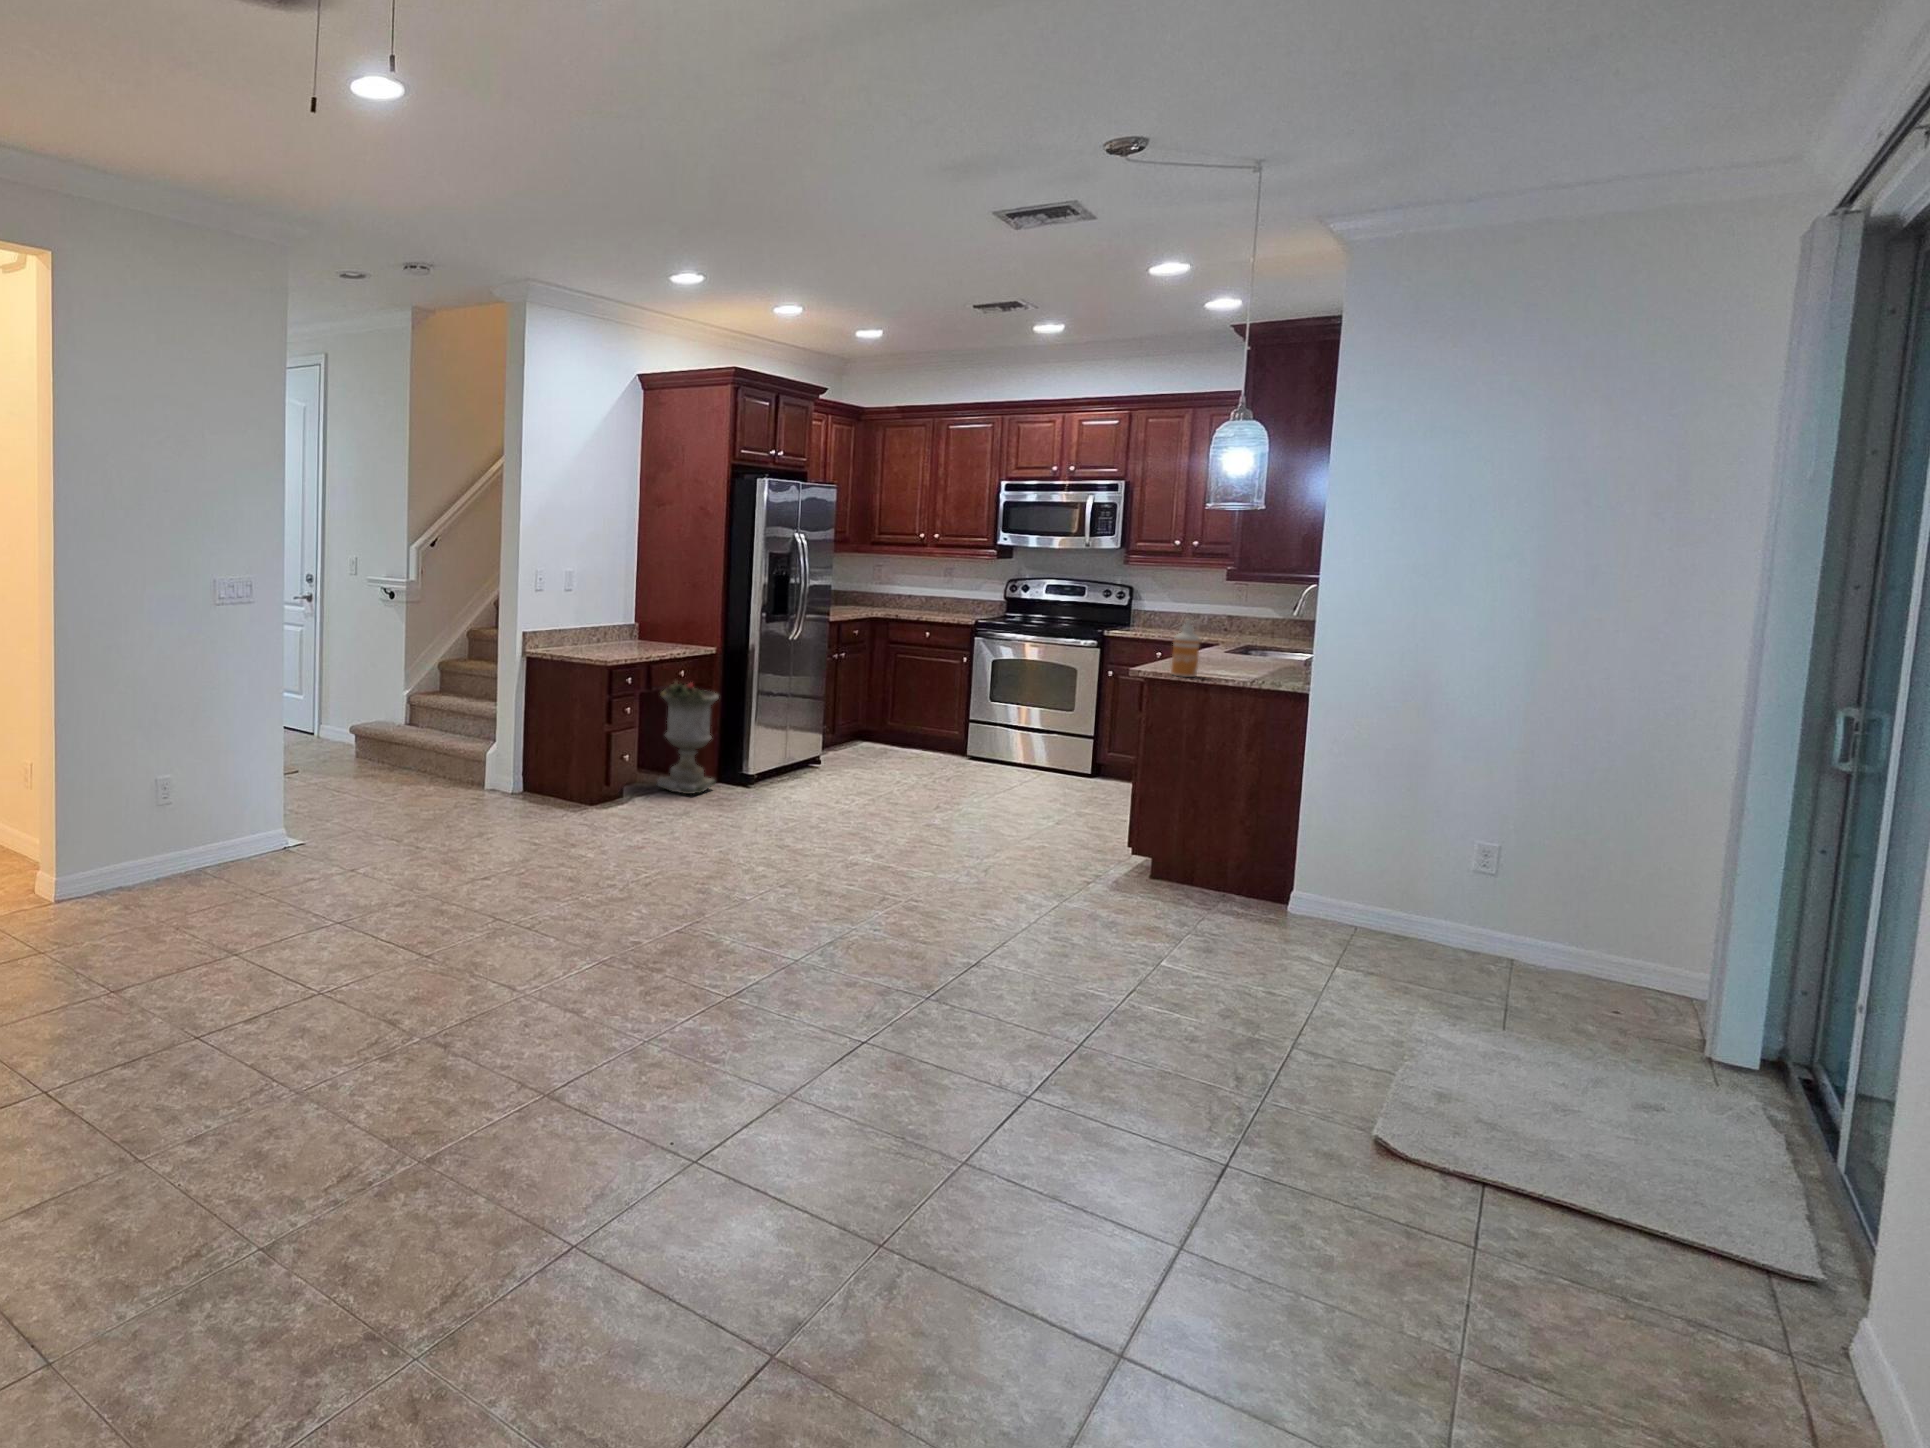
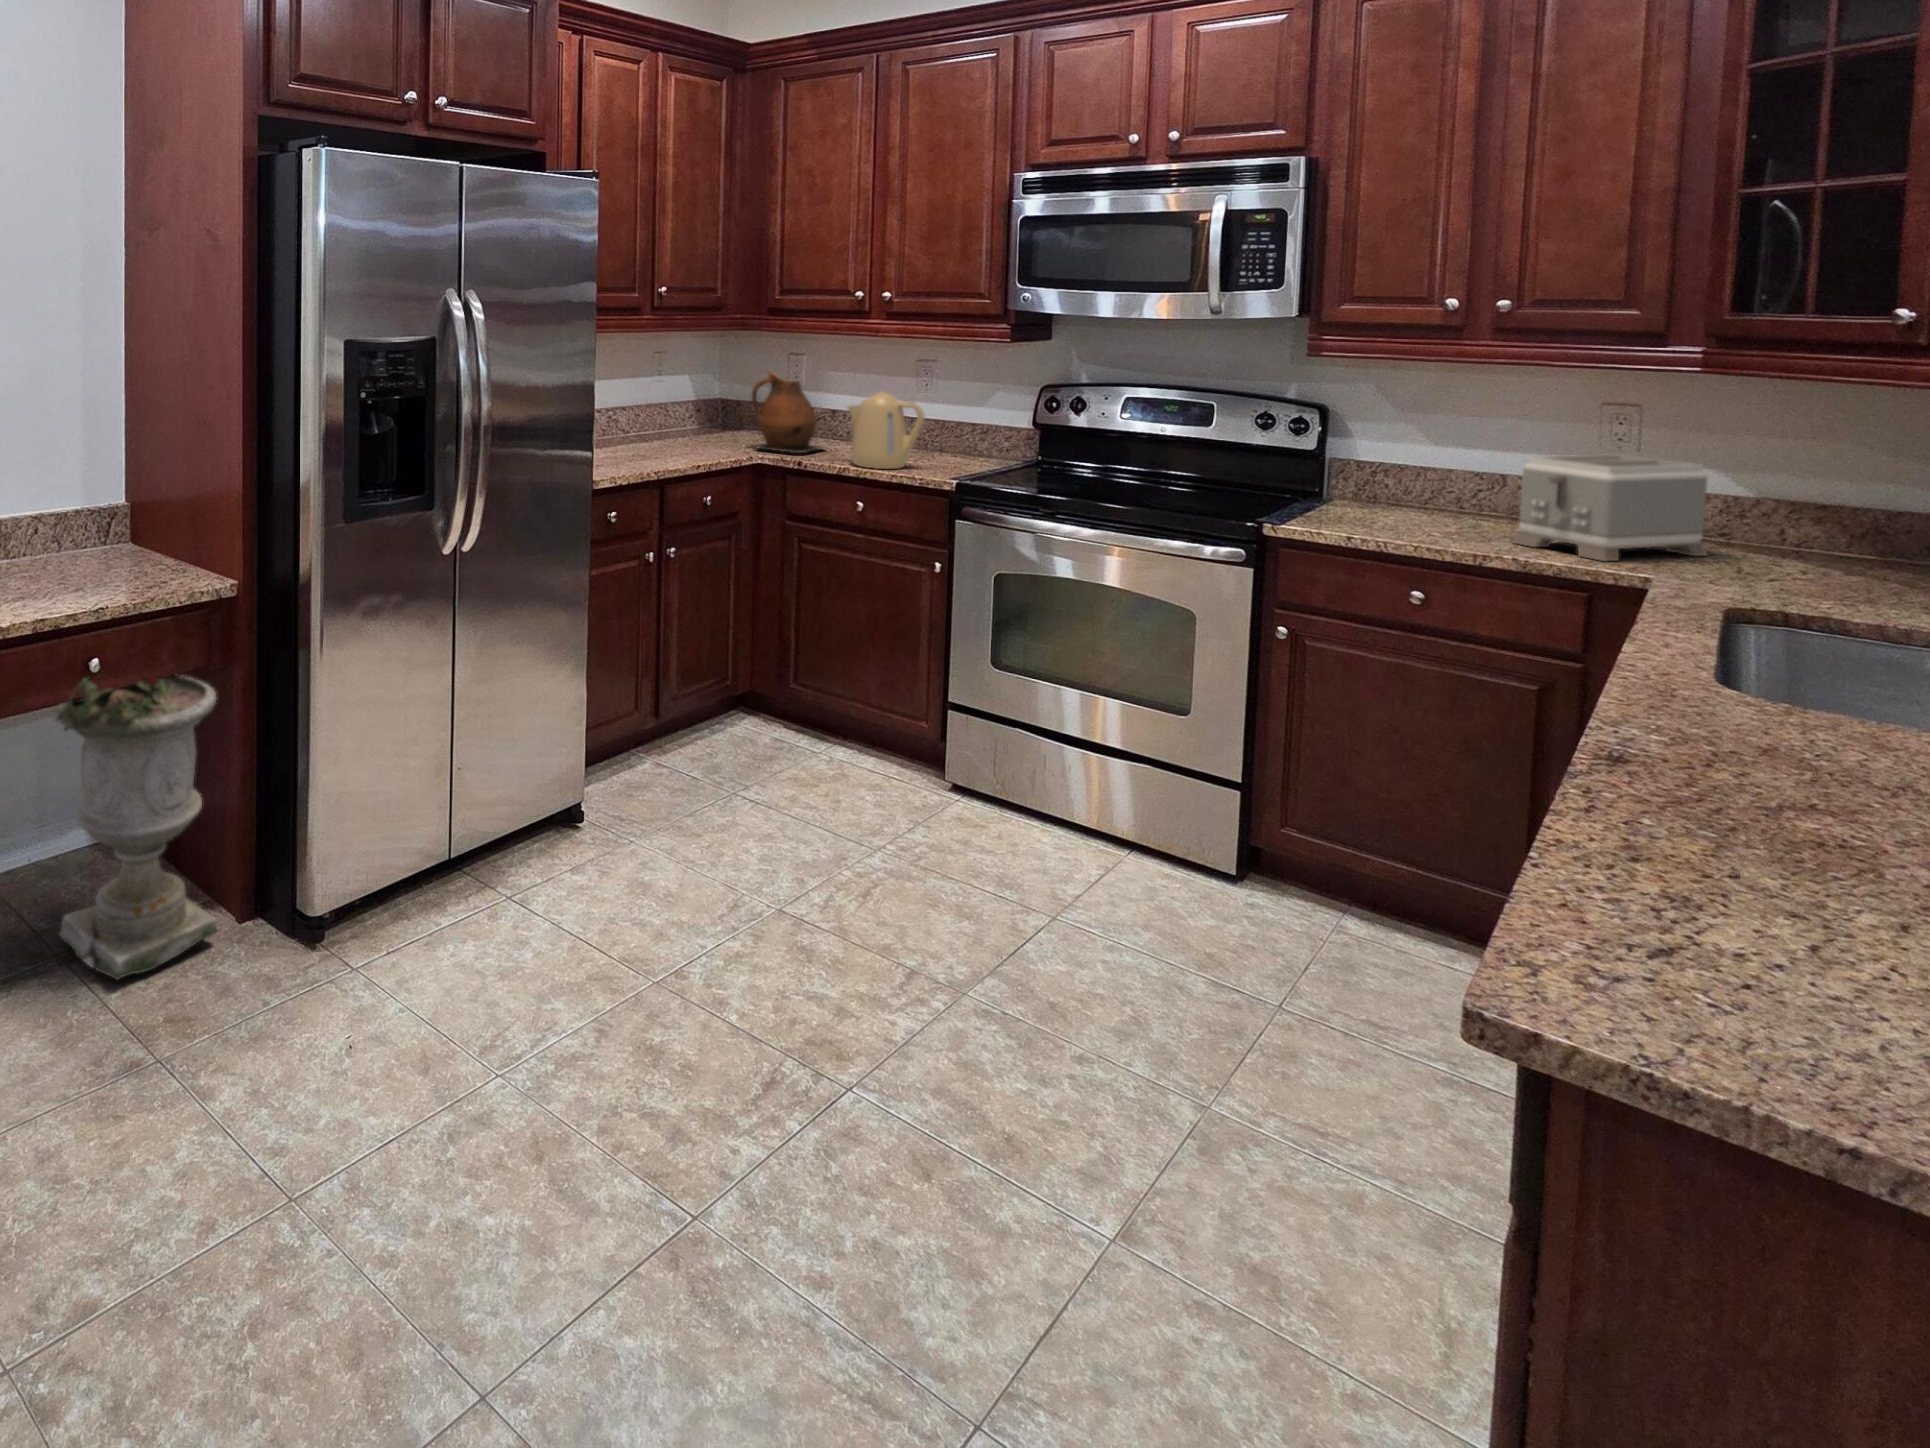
ceramic pitcher: none [868,573,904,613] -> present [752,371,823,453]
kettle: none [919,582,957,618] -> present [848,392,924,469]
toaster: none [1196,602,1265,640] -> present [1513,454,1707,561]
soap dispenser: present [1171,620,1200,677] -> none [1647,664,1831,980]

